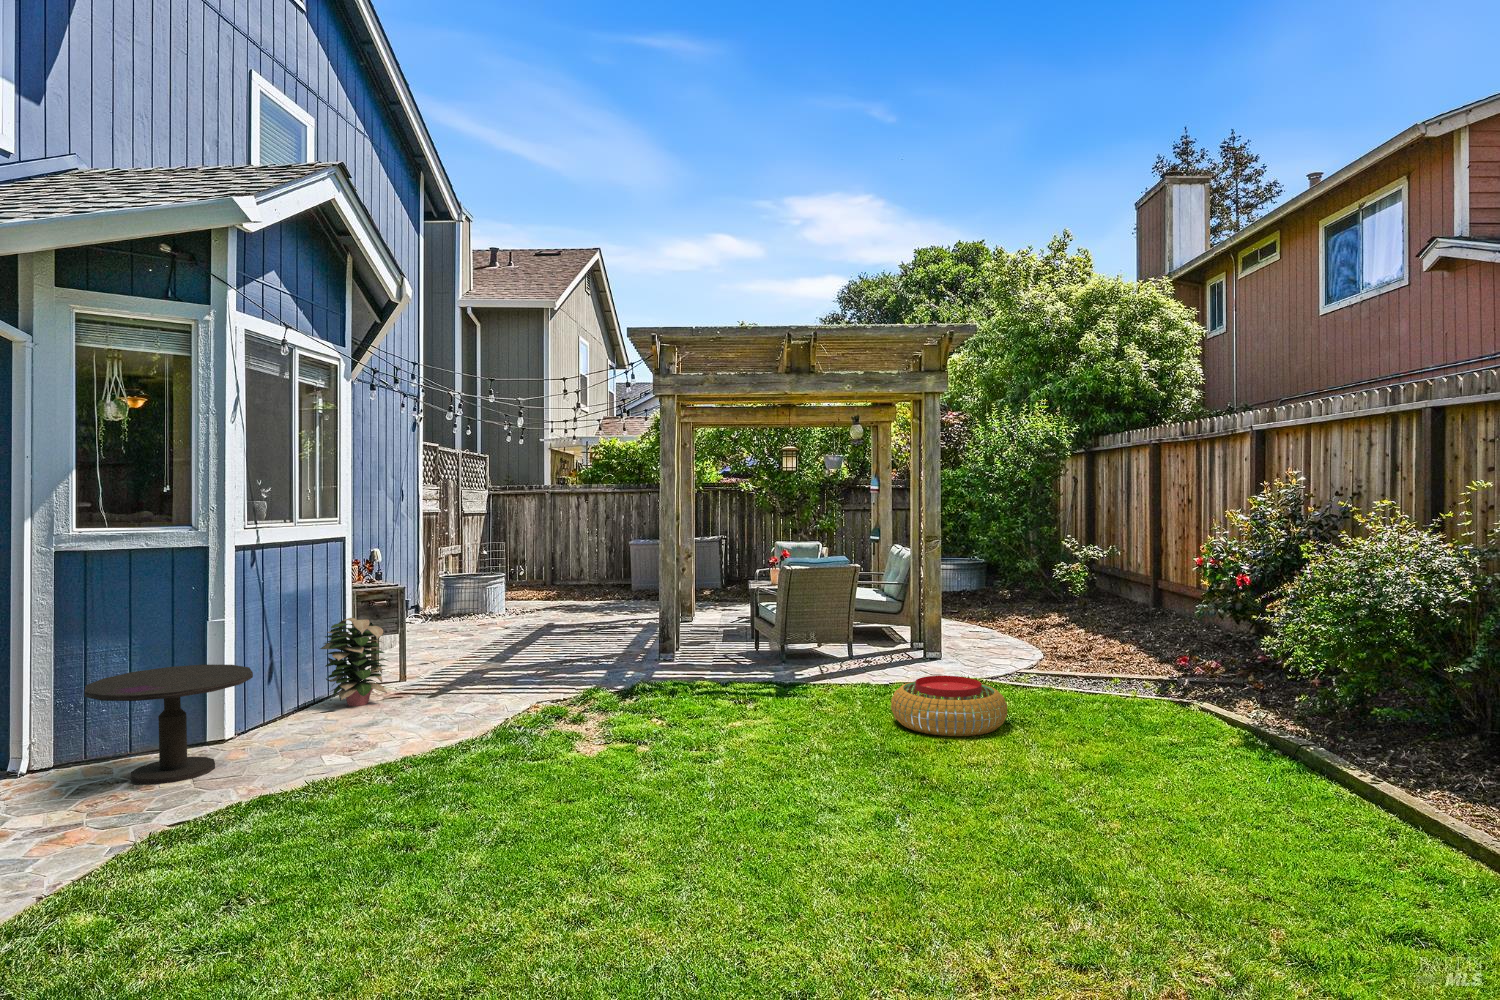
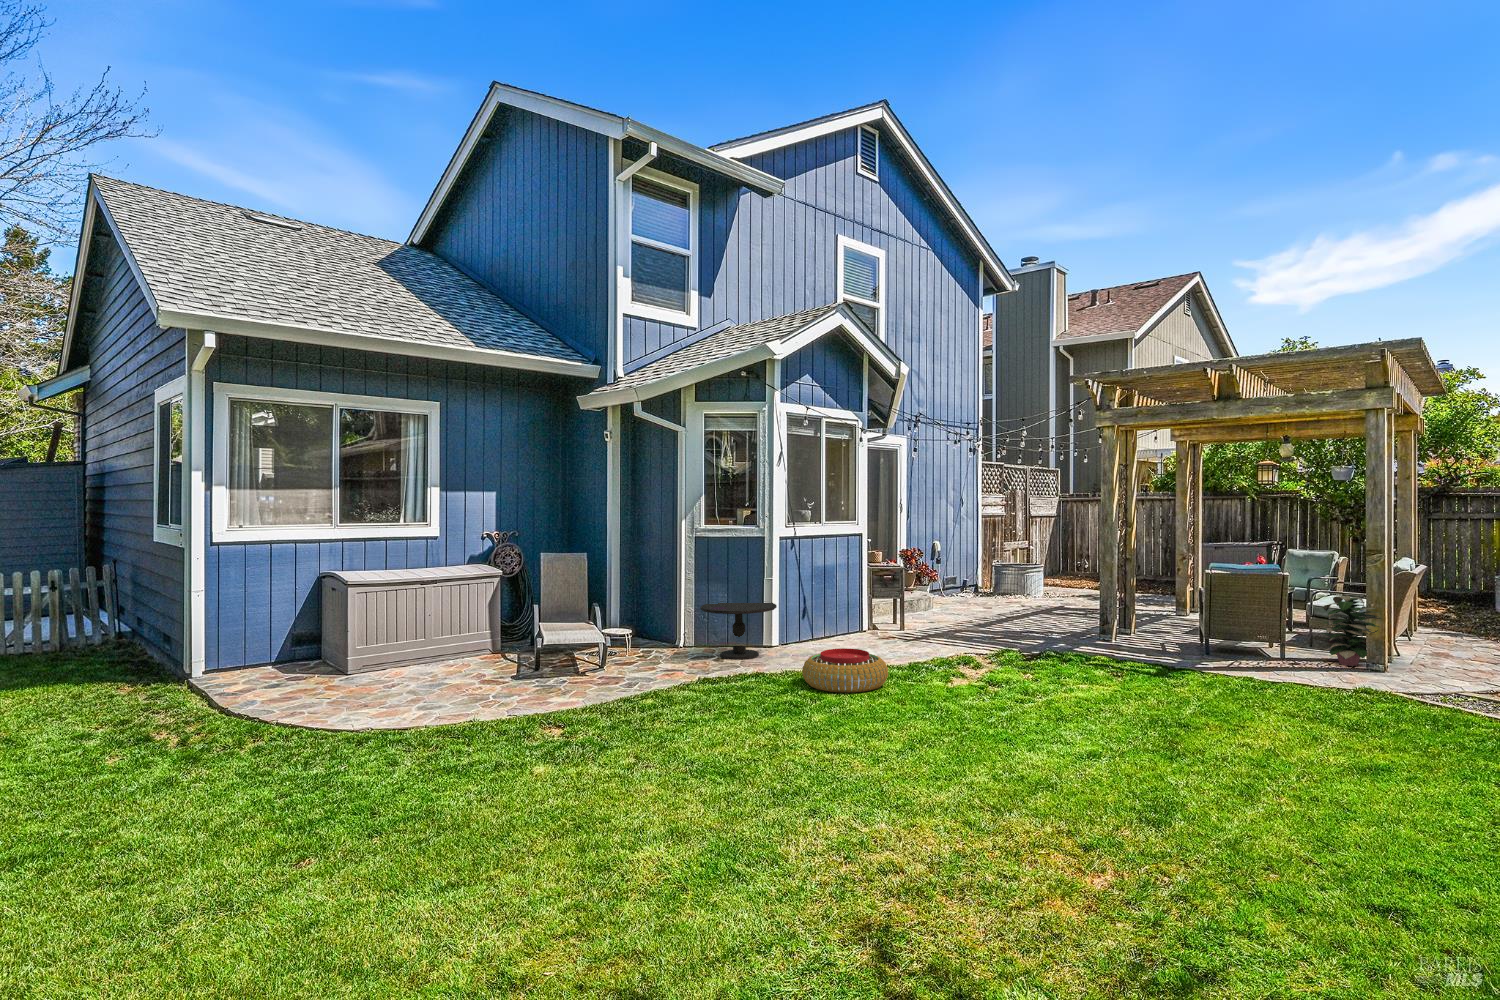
decorative plant: present [320,618,387,706] -> present [1321,595,1381,666]
pouf: present [891,676,1007,736] -> present [802,648,888,693]

